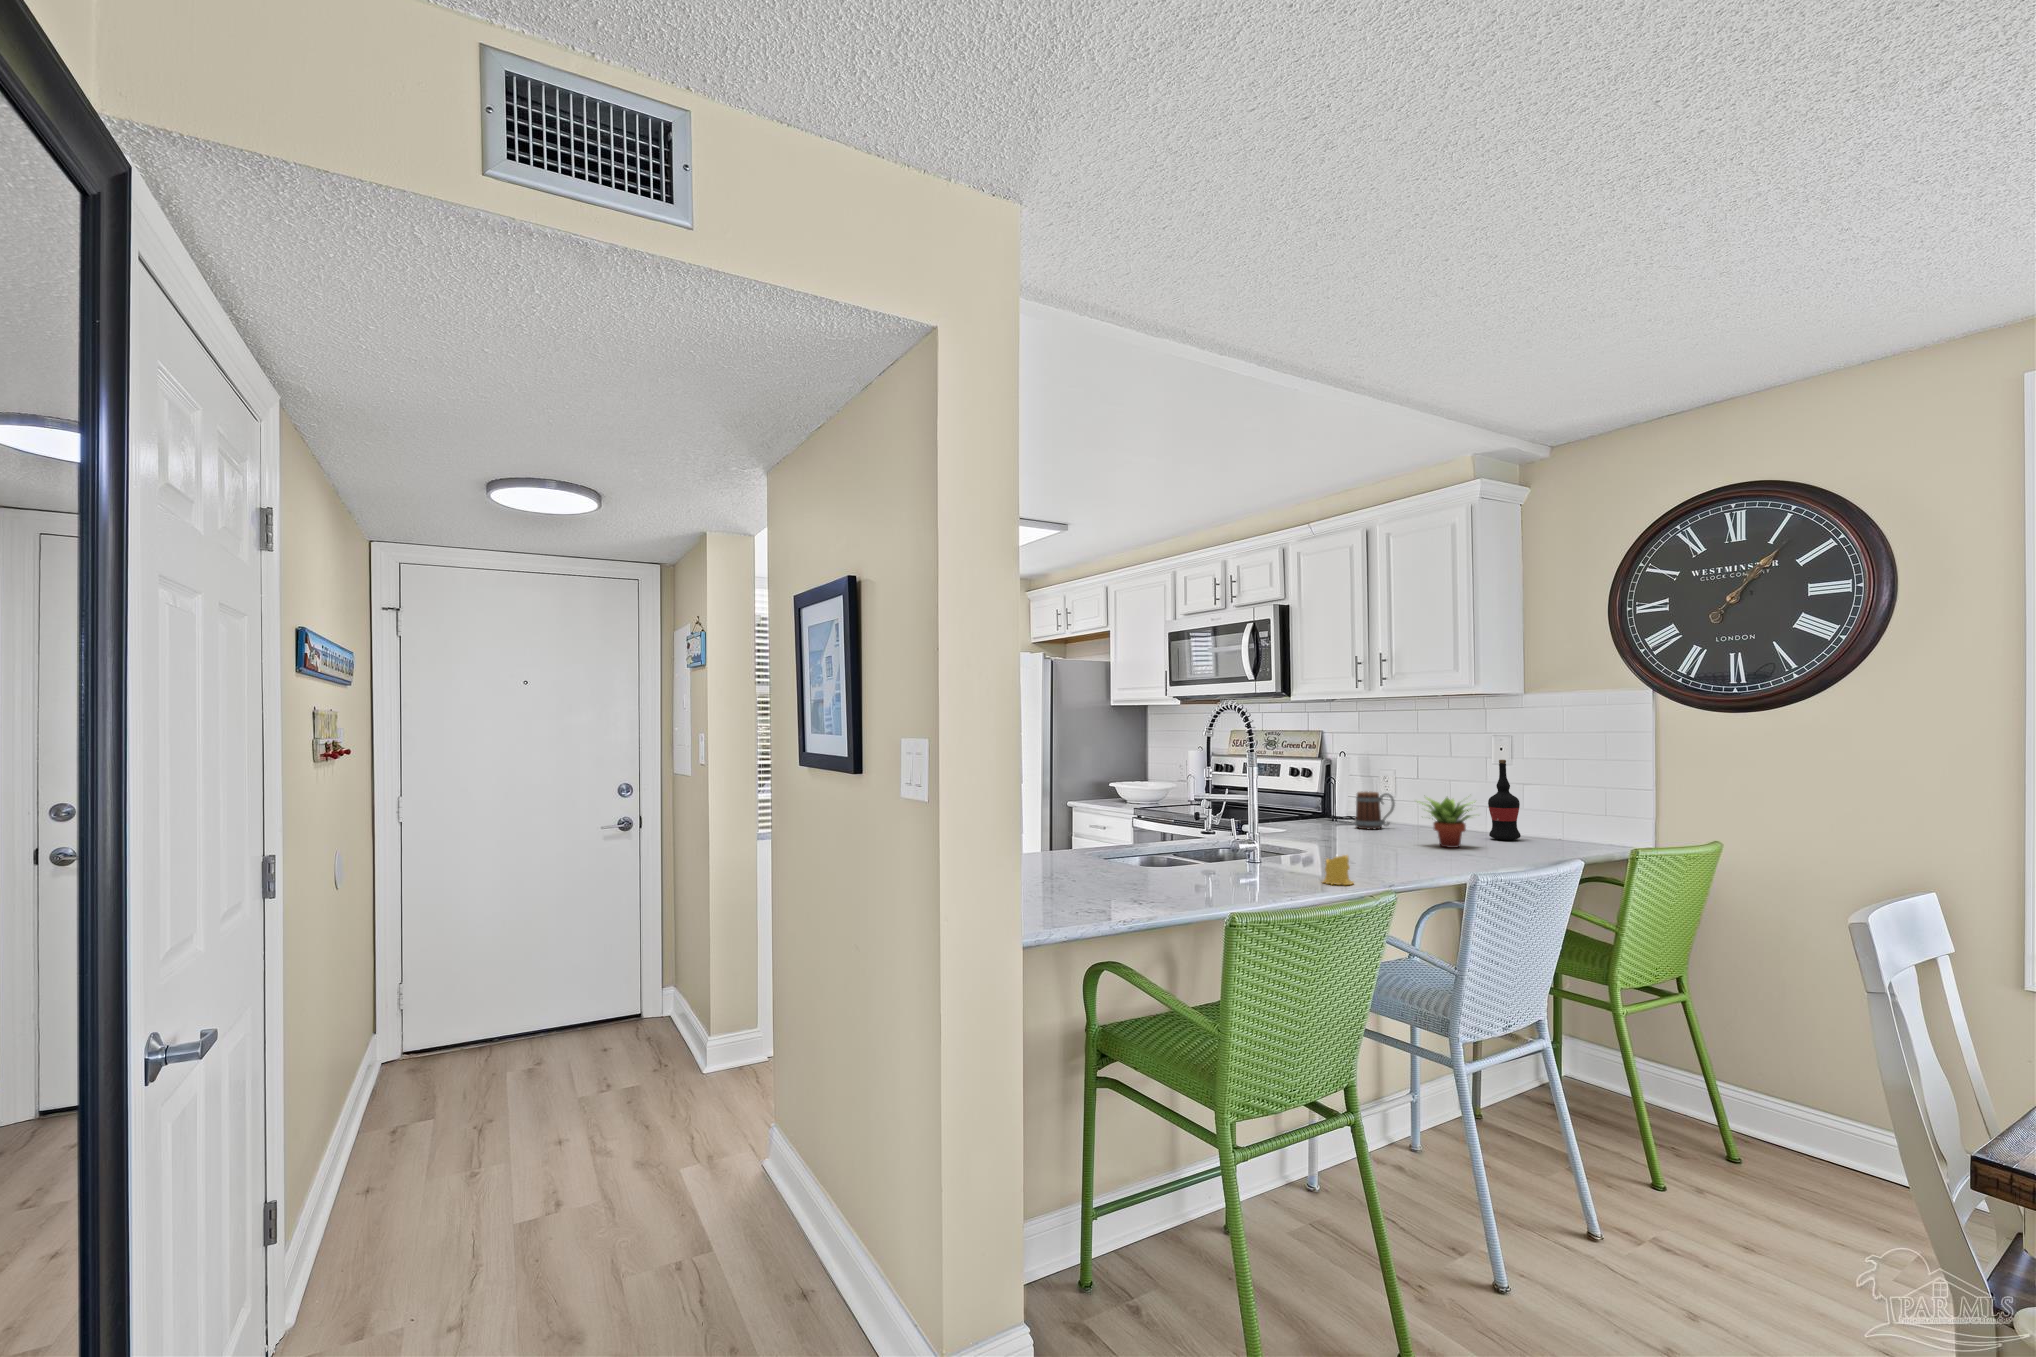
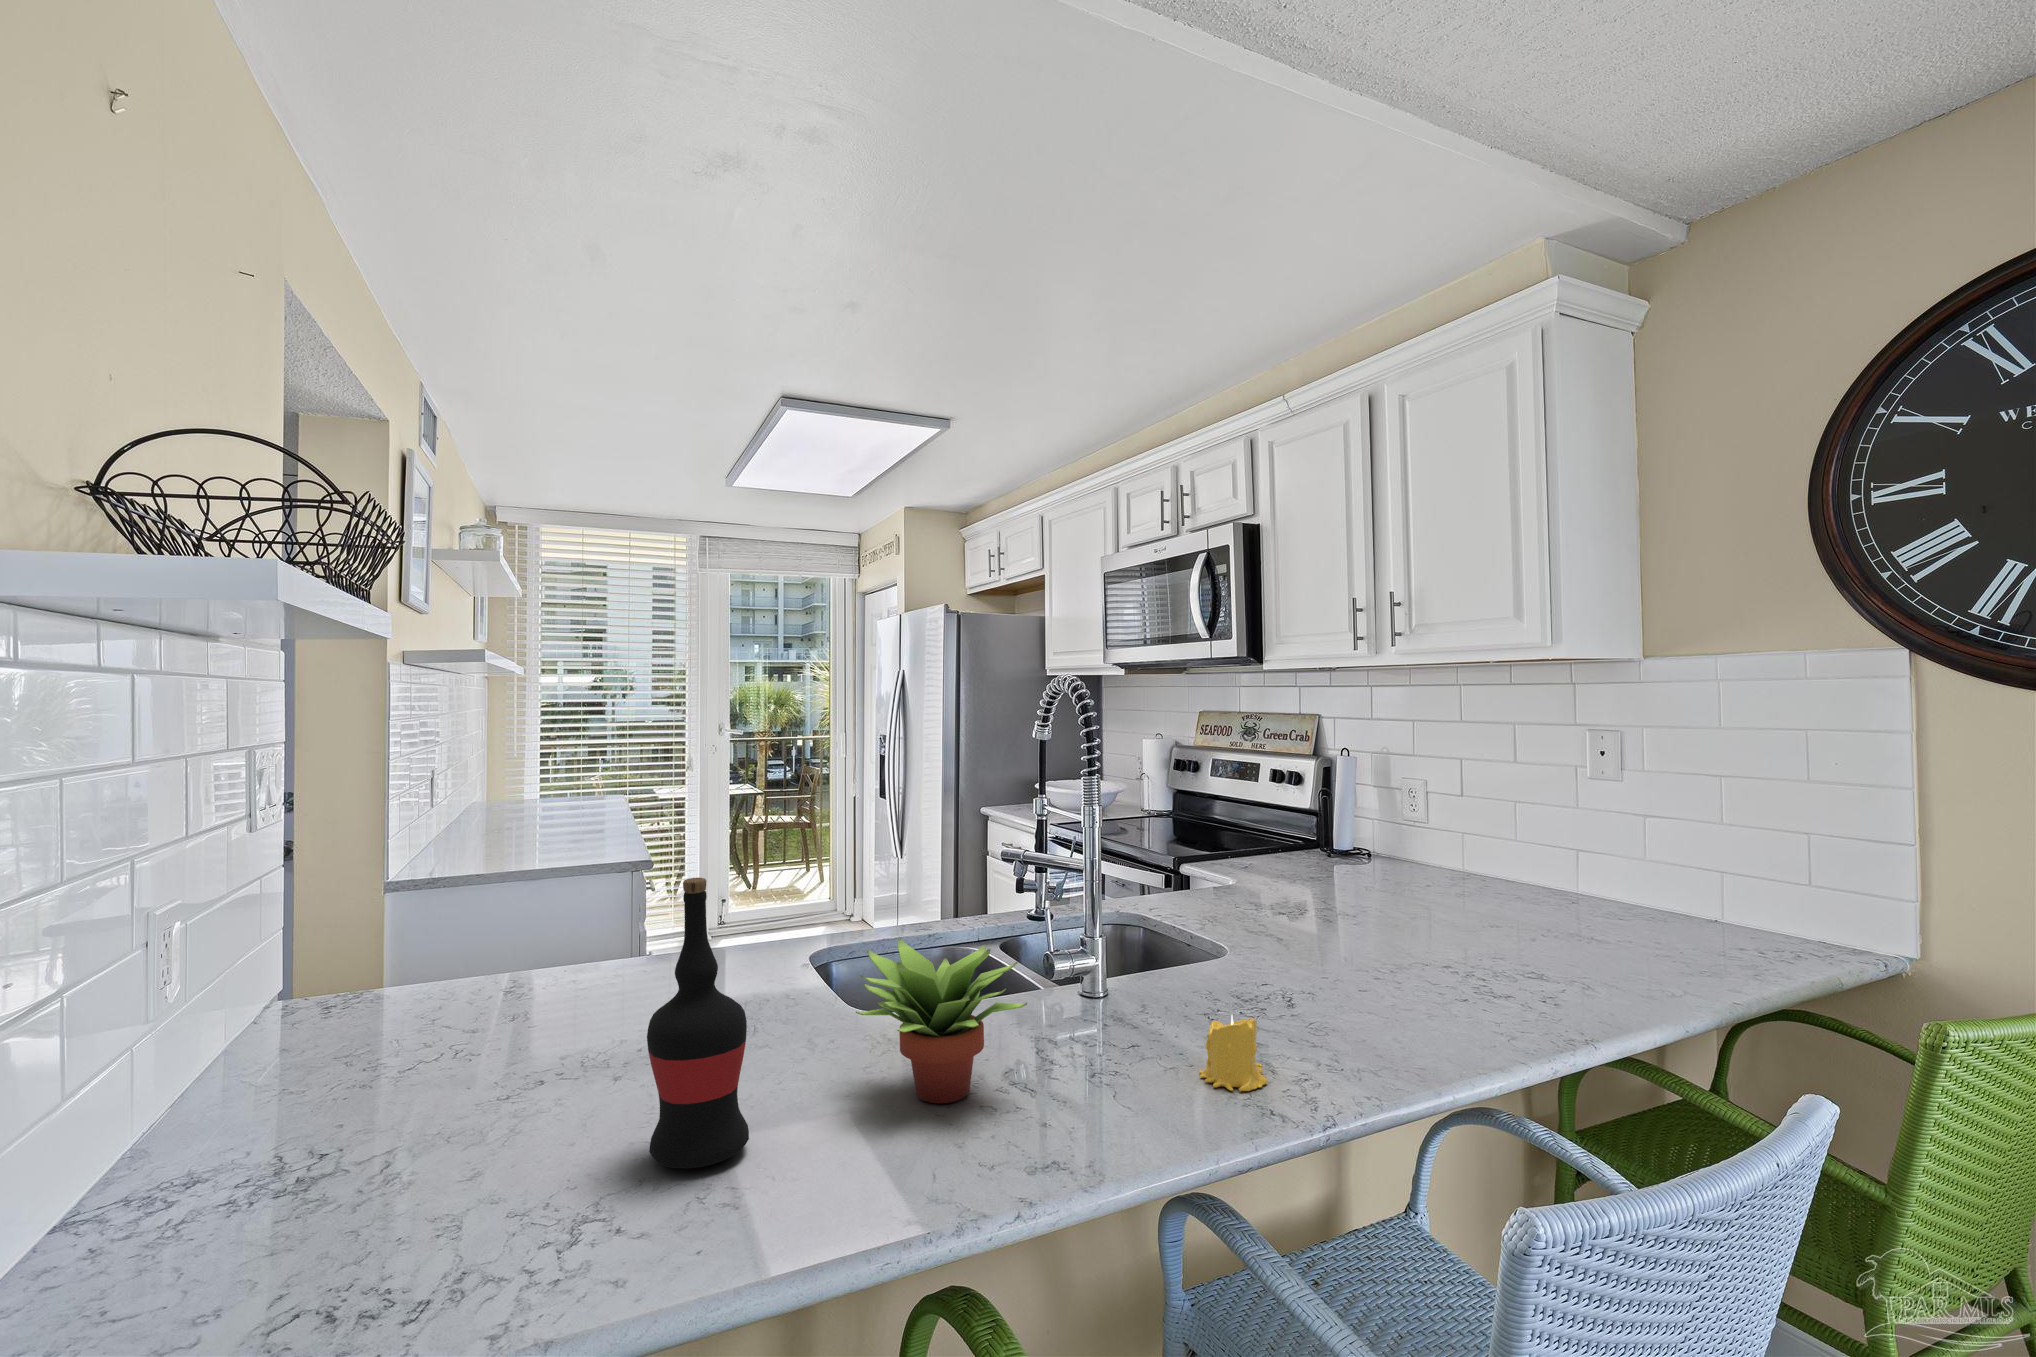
wine bottle: present [1488,760,1521,840] -> present [647,878,749,1169]
mug: present [1355,792,1395,829] -> none [1357,815,1421,878]
succulent plant: present [1424,797,1471,848] -> present [856,939,1027,1104]

